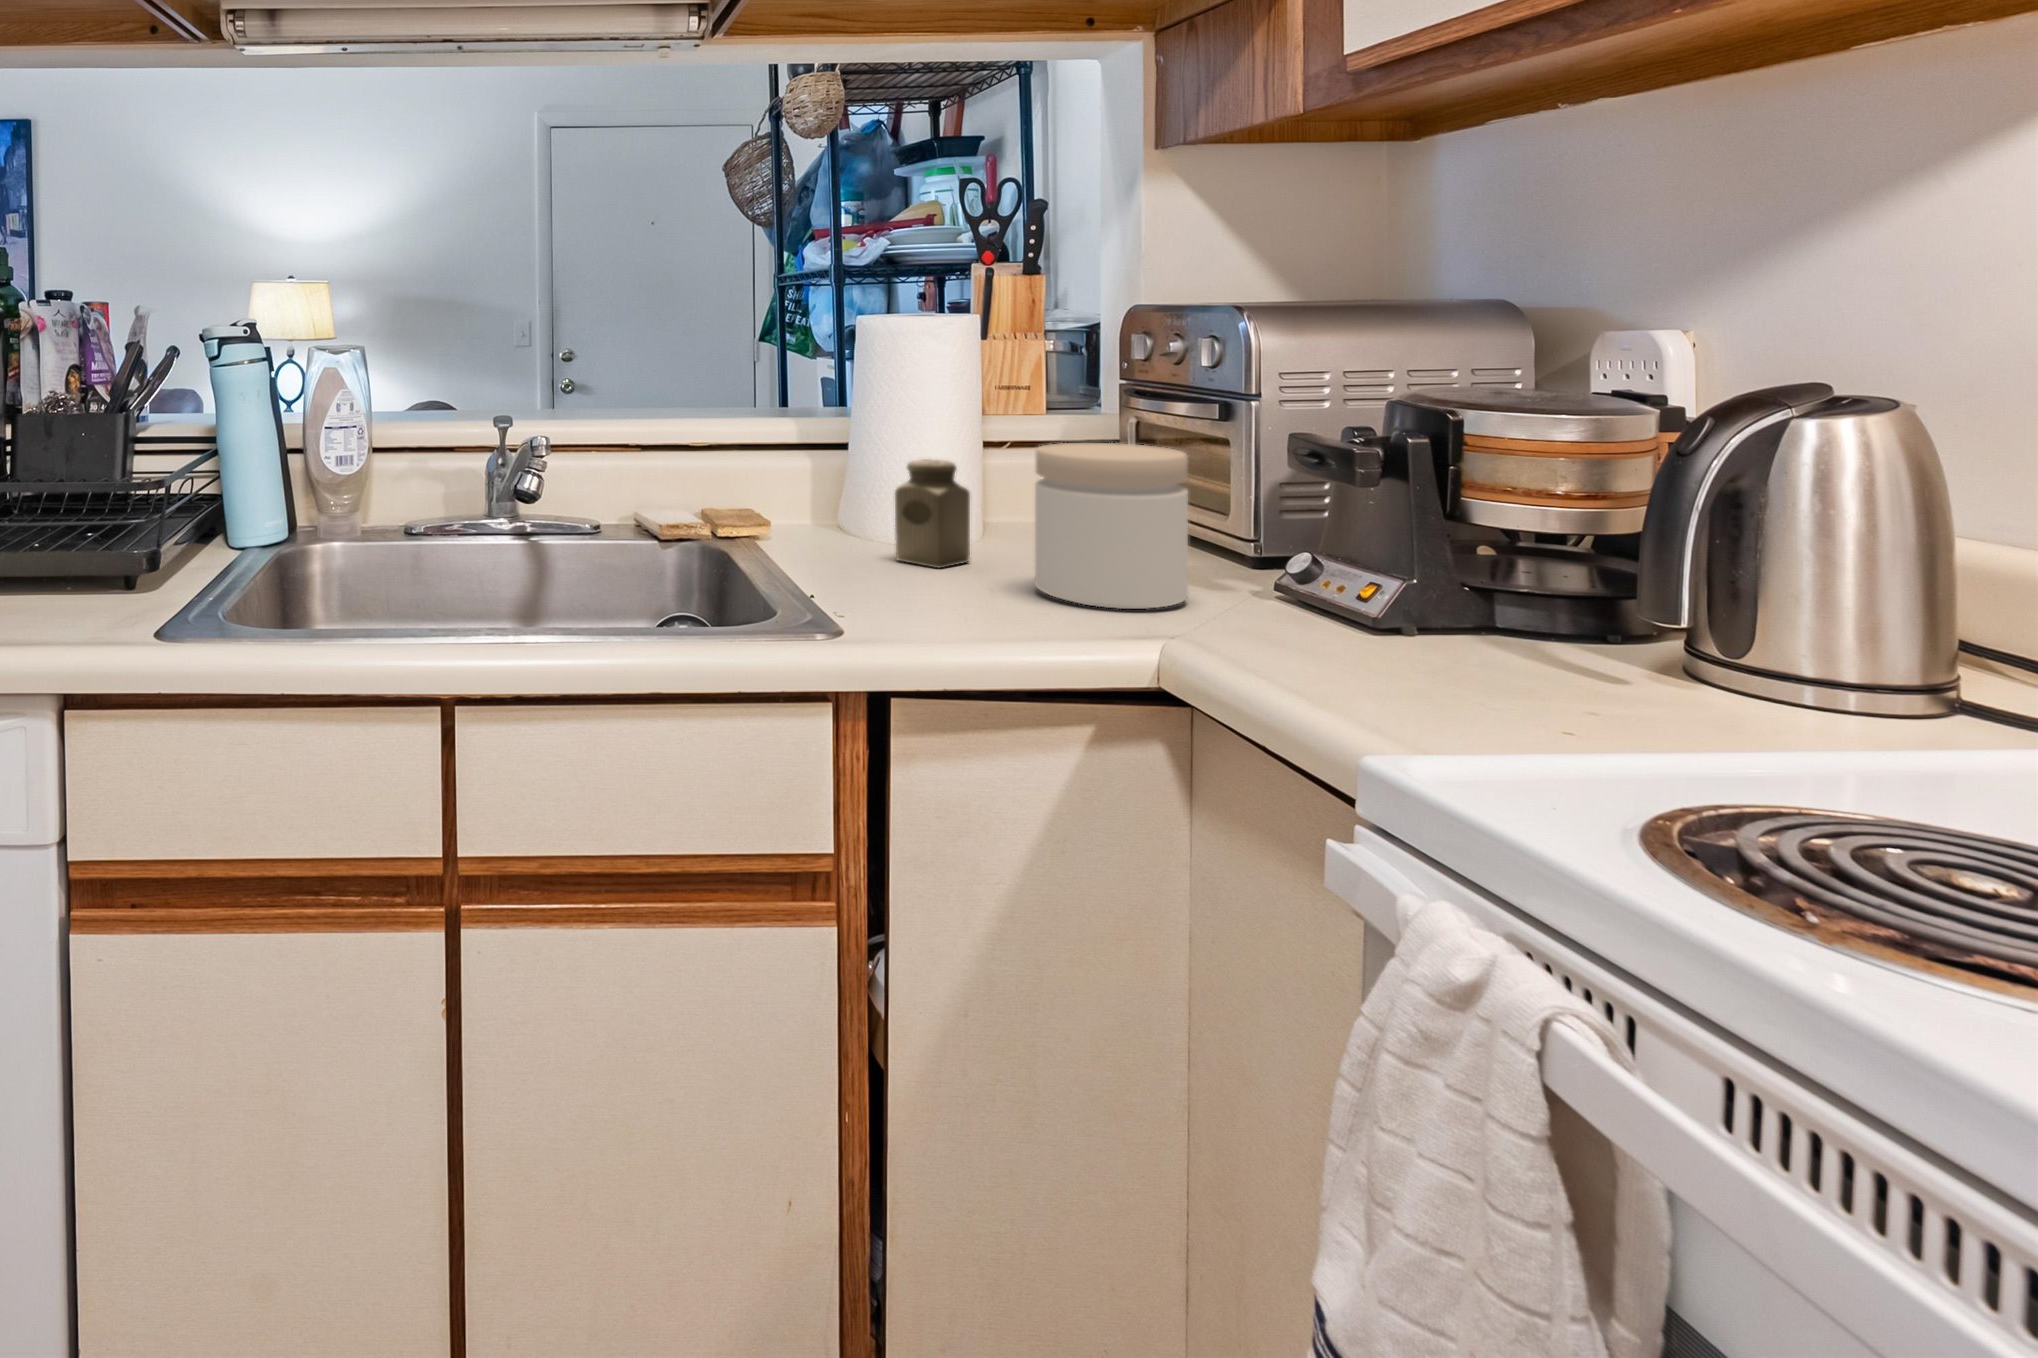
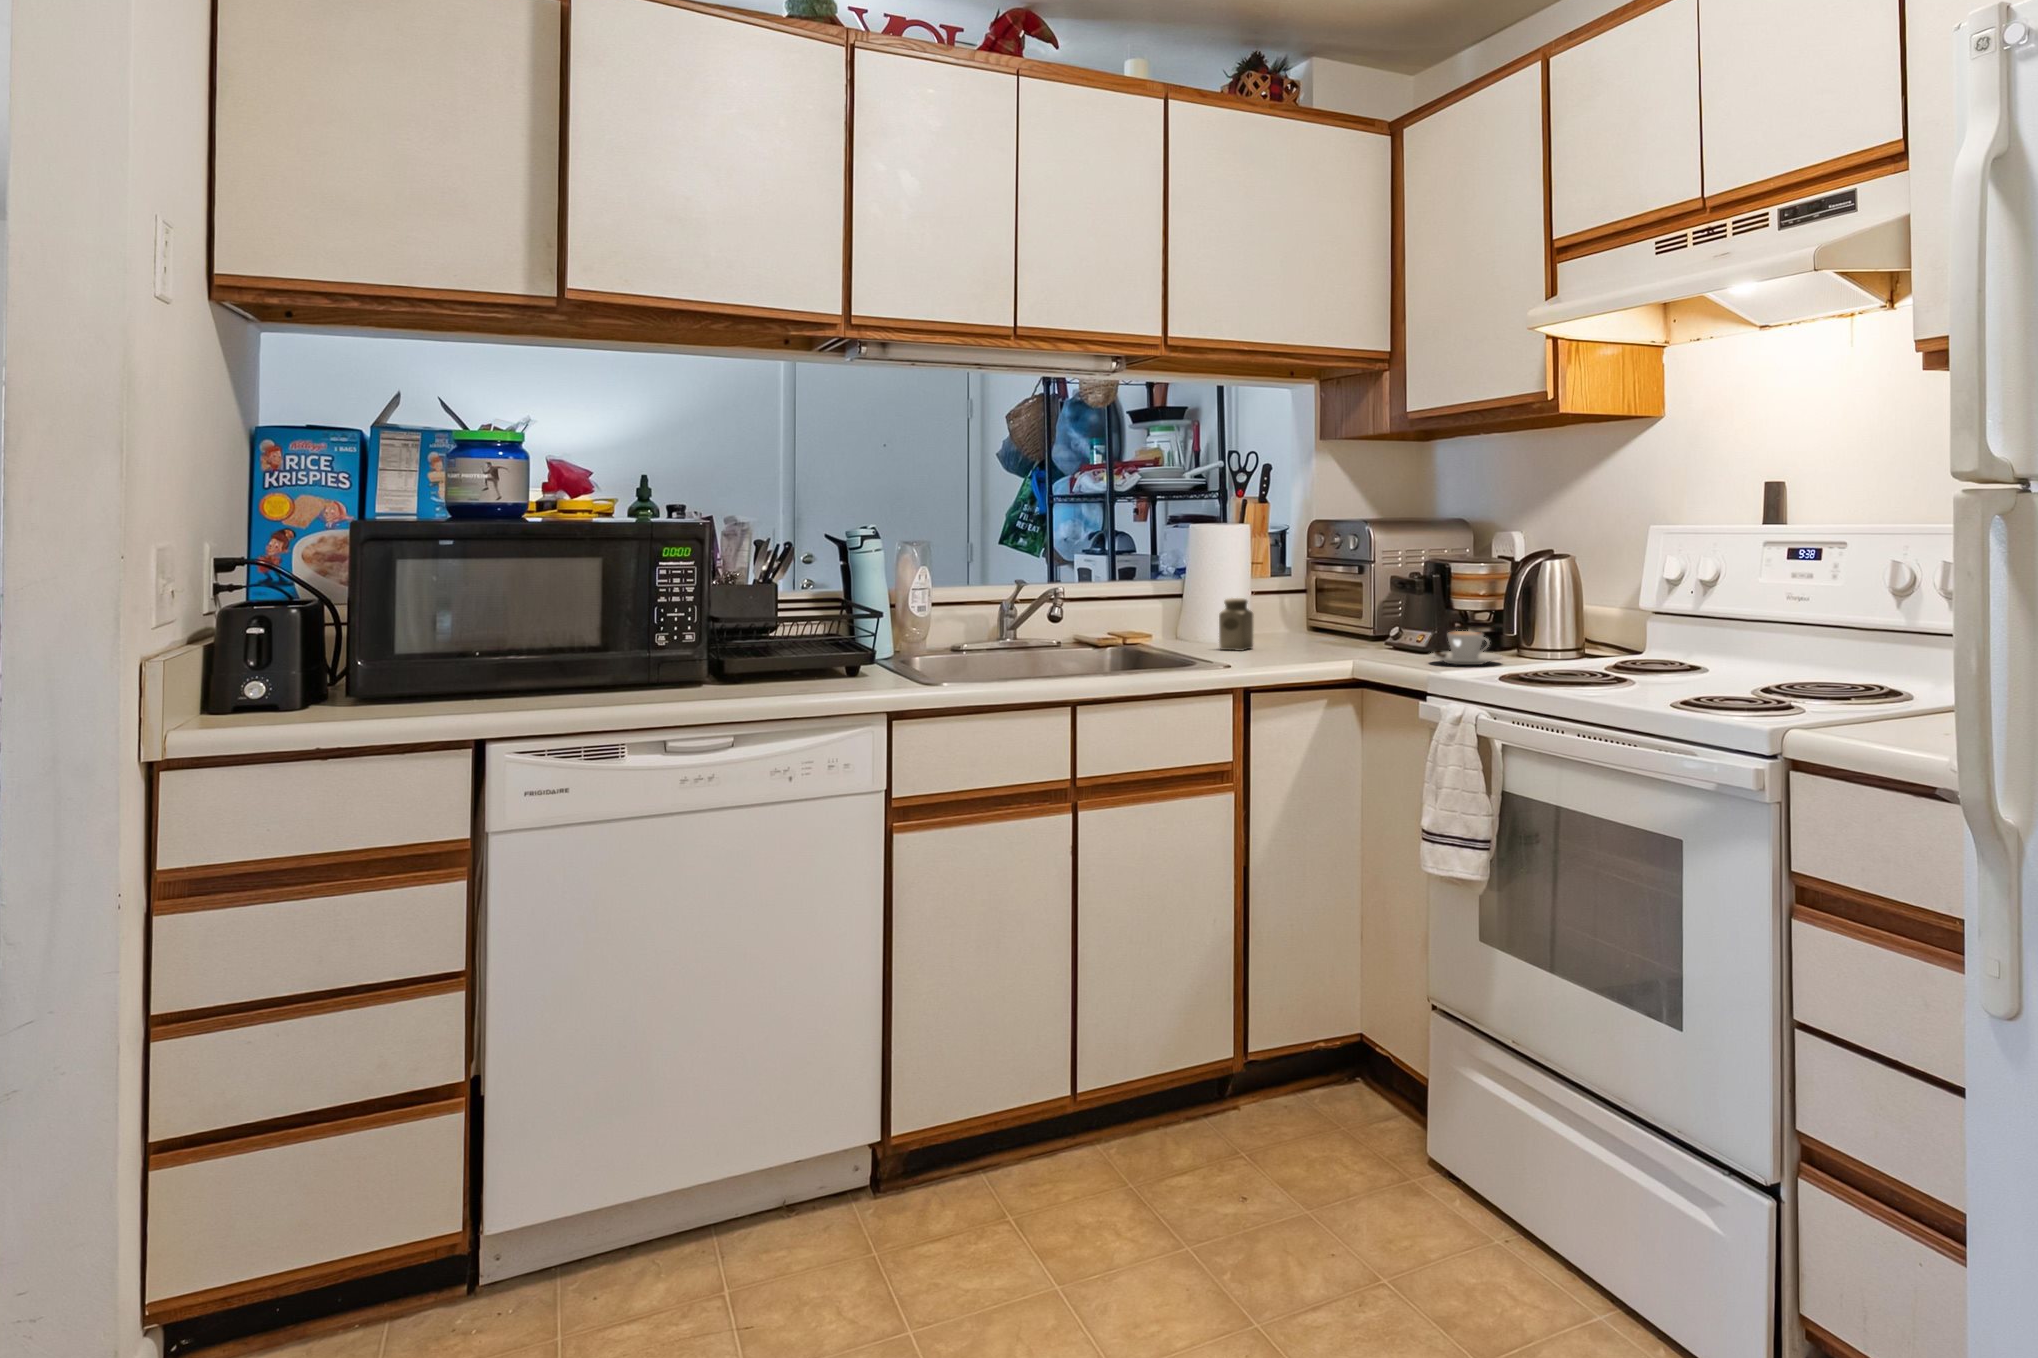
jar: present [1035,443,1188,609] -> none [1291,585,1354,655]
coffee cup: none [1380,604,1639,716] -> present [1429,631,1502,665]

